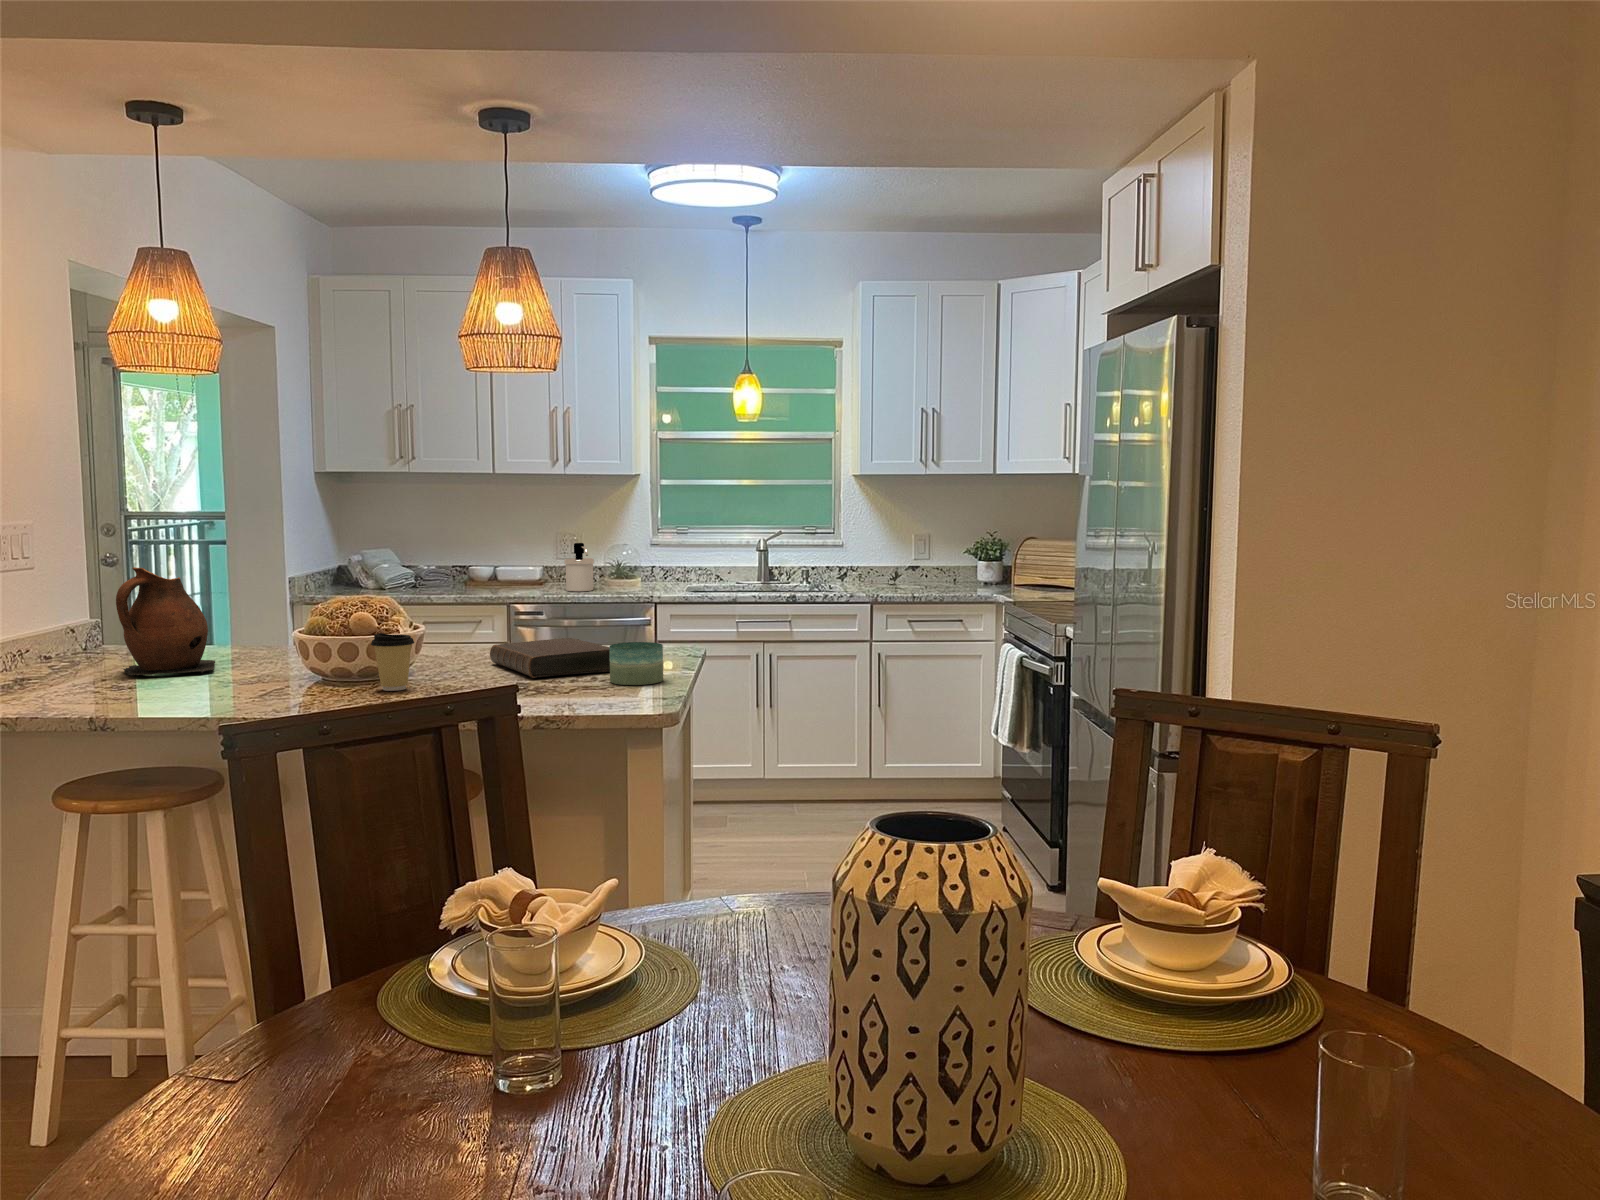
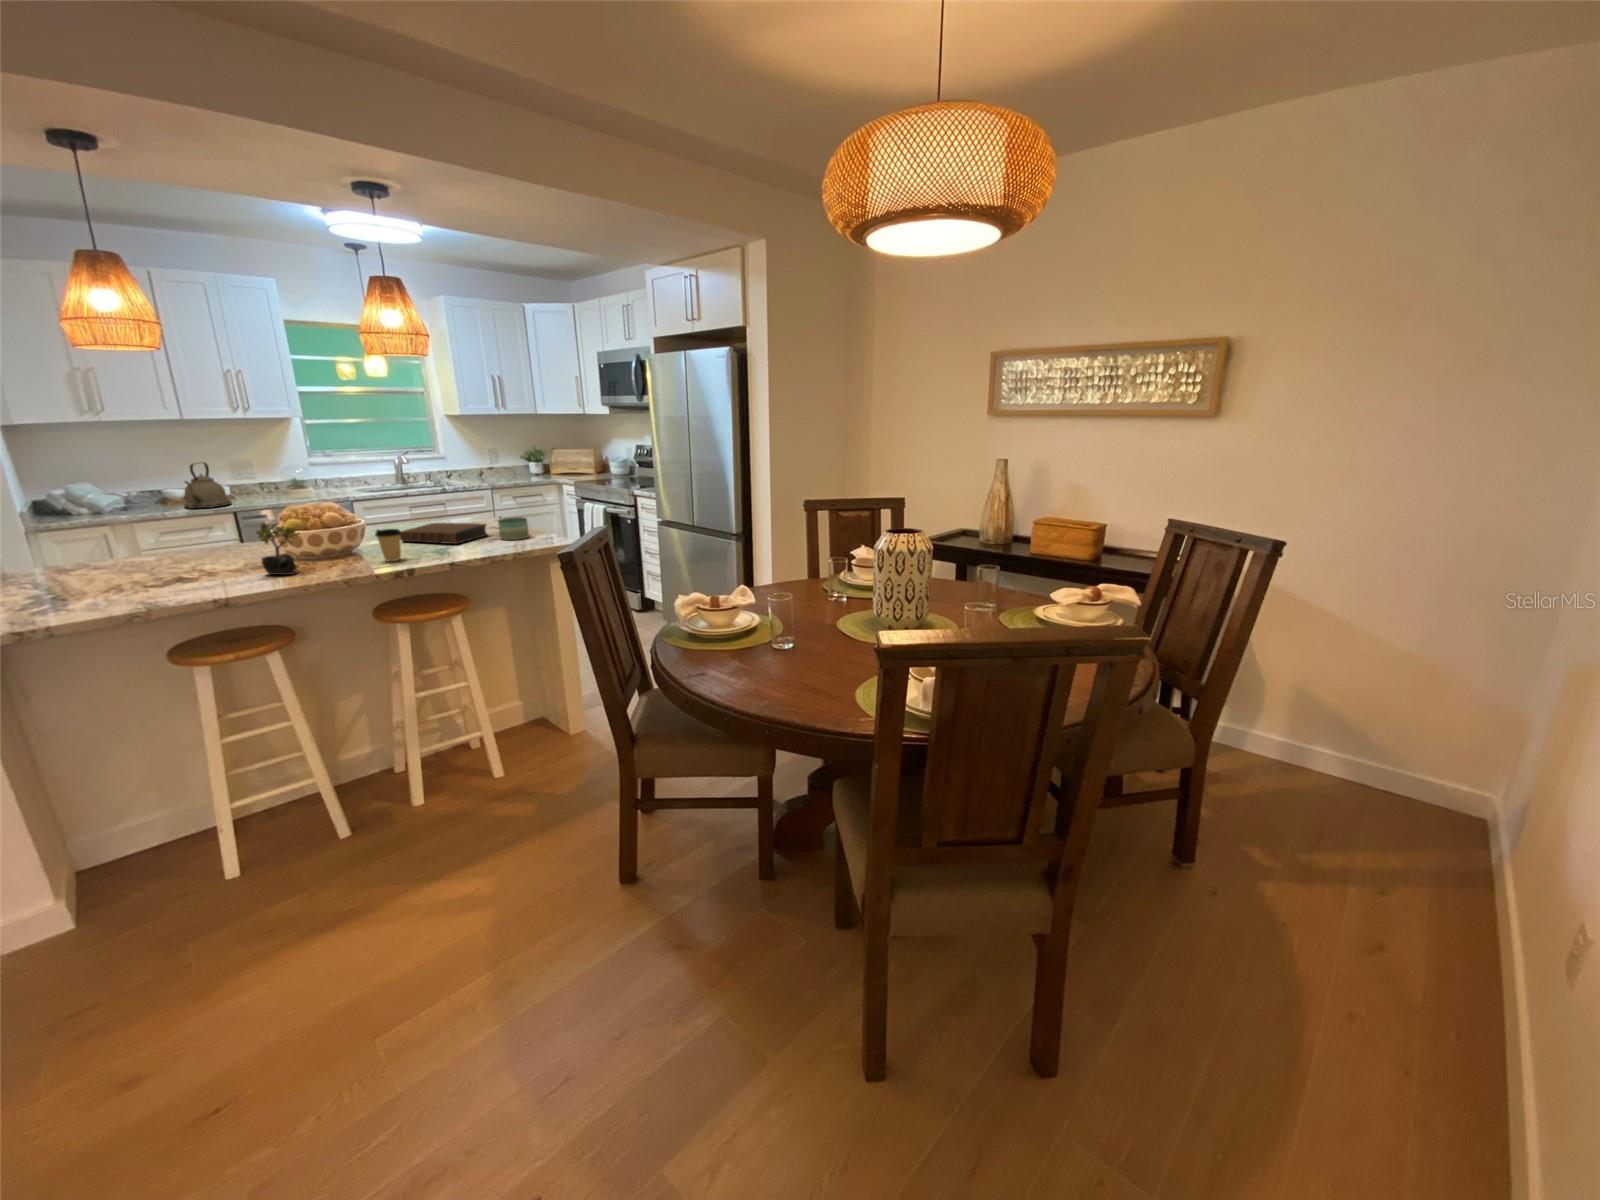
kettle: none [467,531,525,593] -> present [184,463,232,508]
soap dispenser: present [564,543,594,591] -> none [261,467,289,501]
ceramic pitcher: present [116,567,215,675] -> none [133,508,221,583]
succulent plant: none [214,603,278,689] -> present [256,523,299,575]

